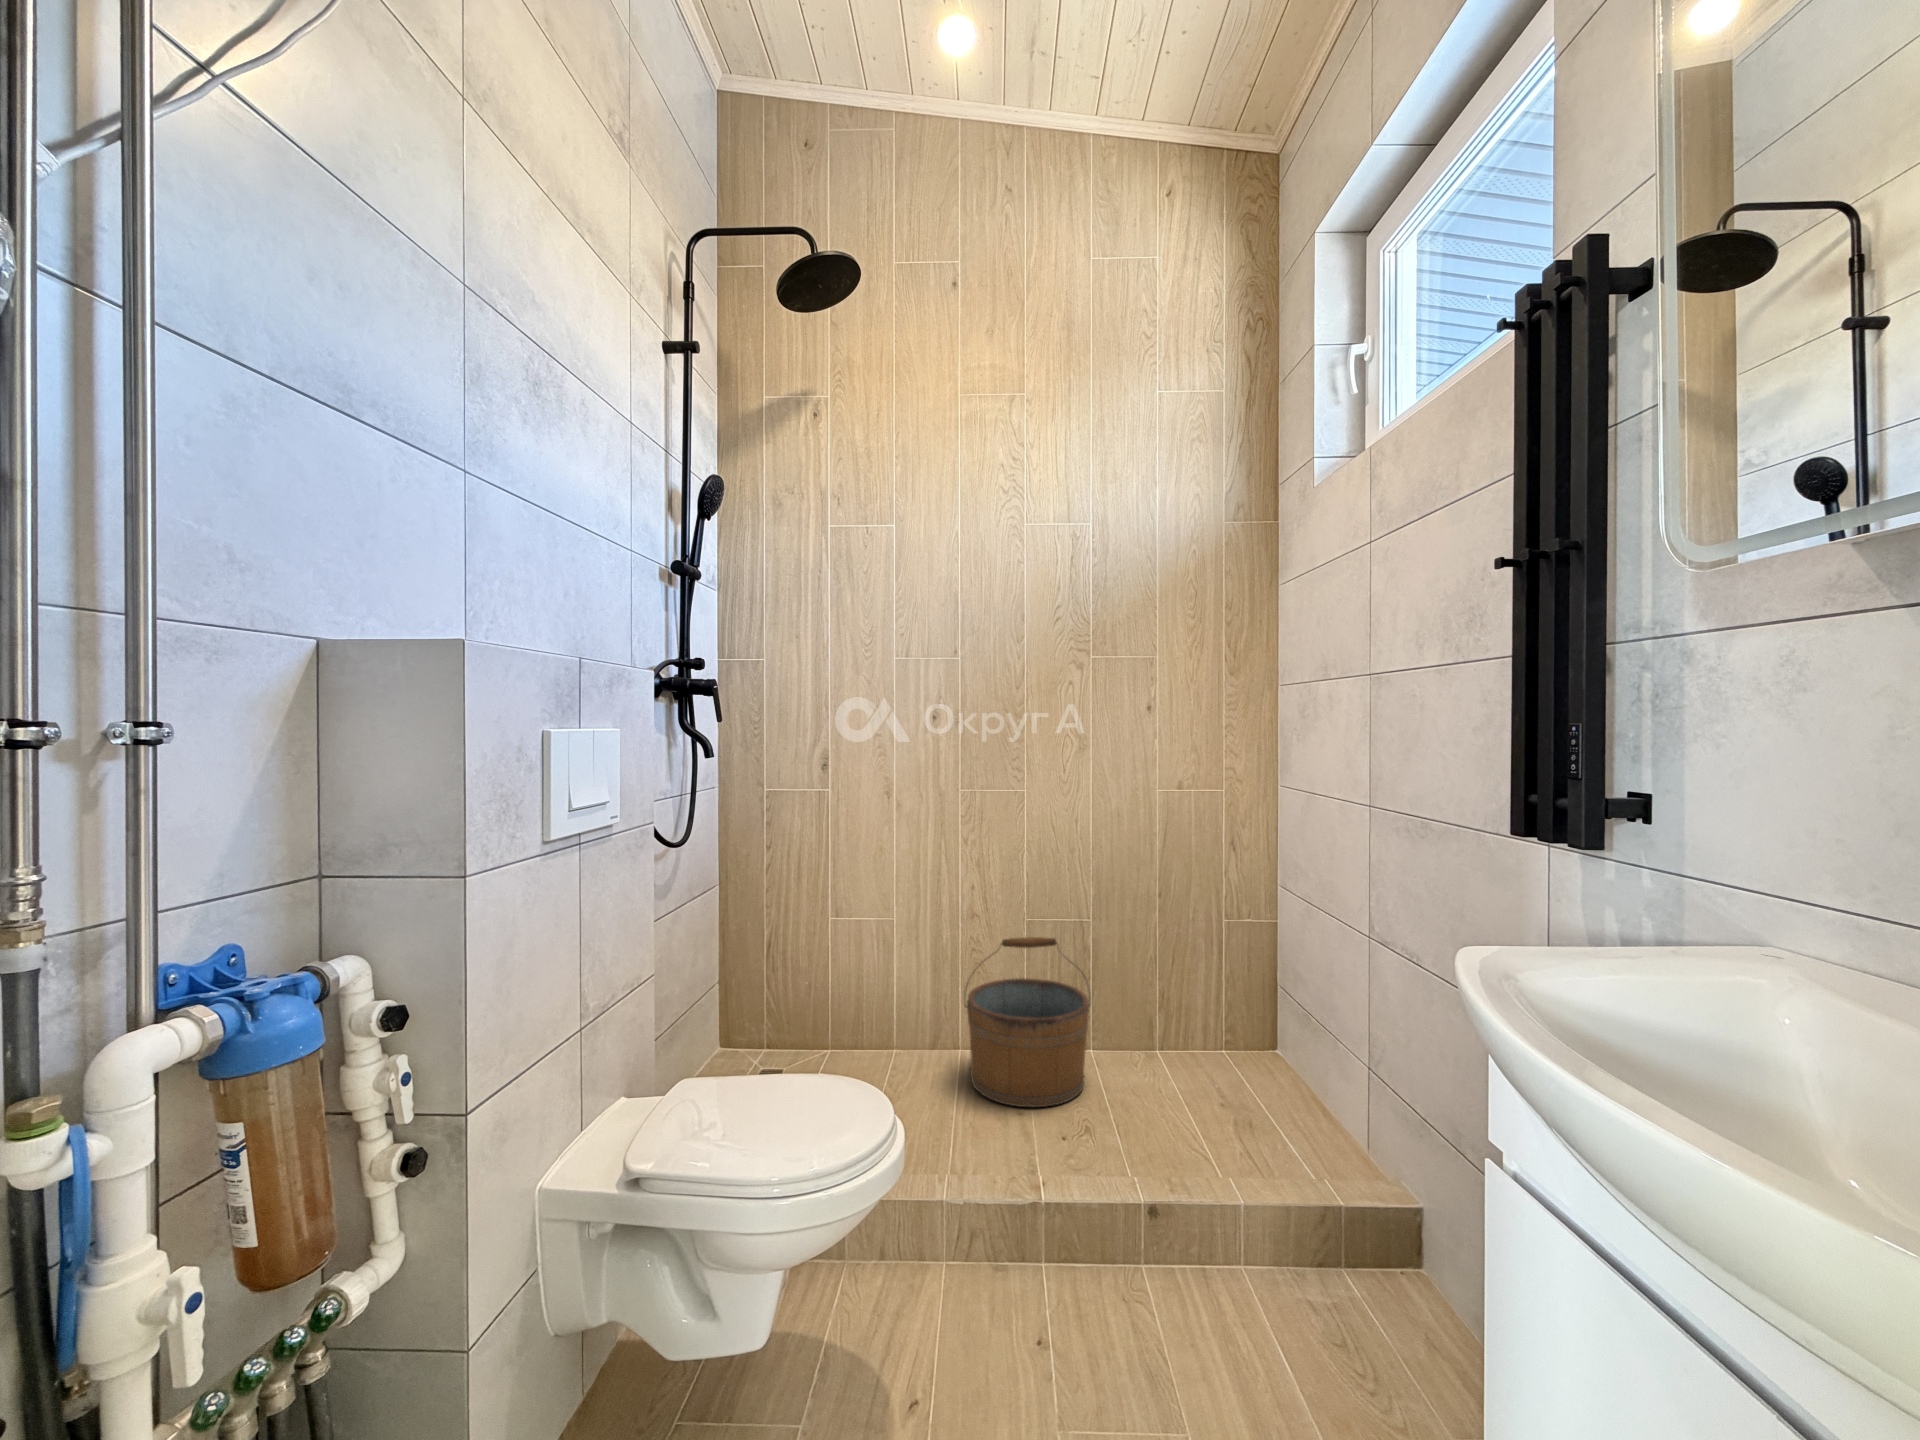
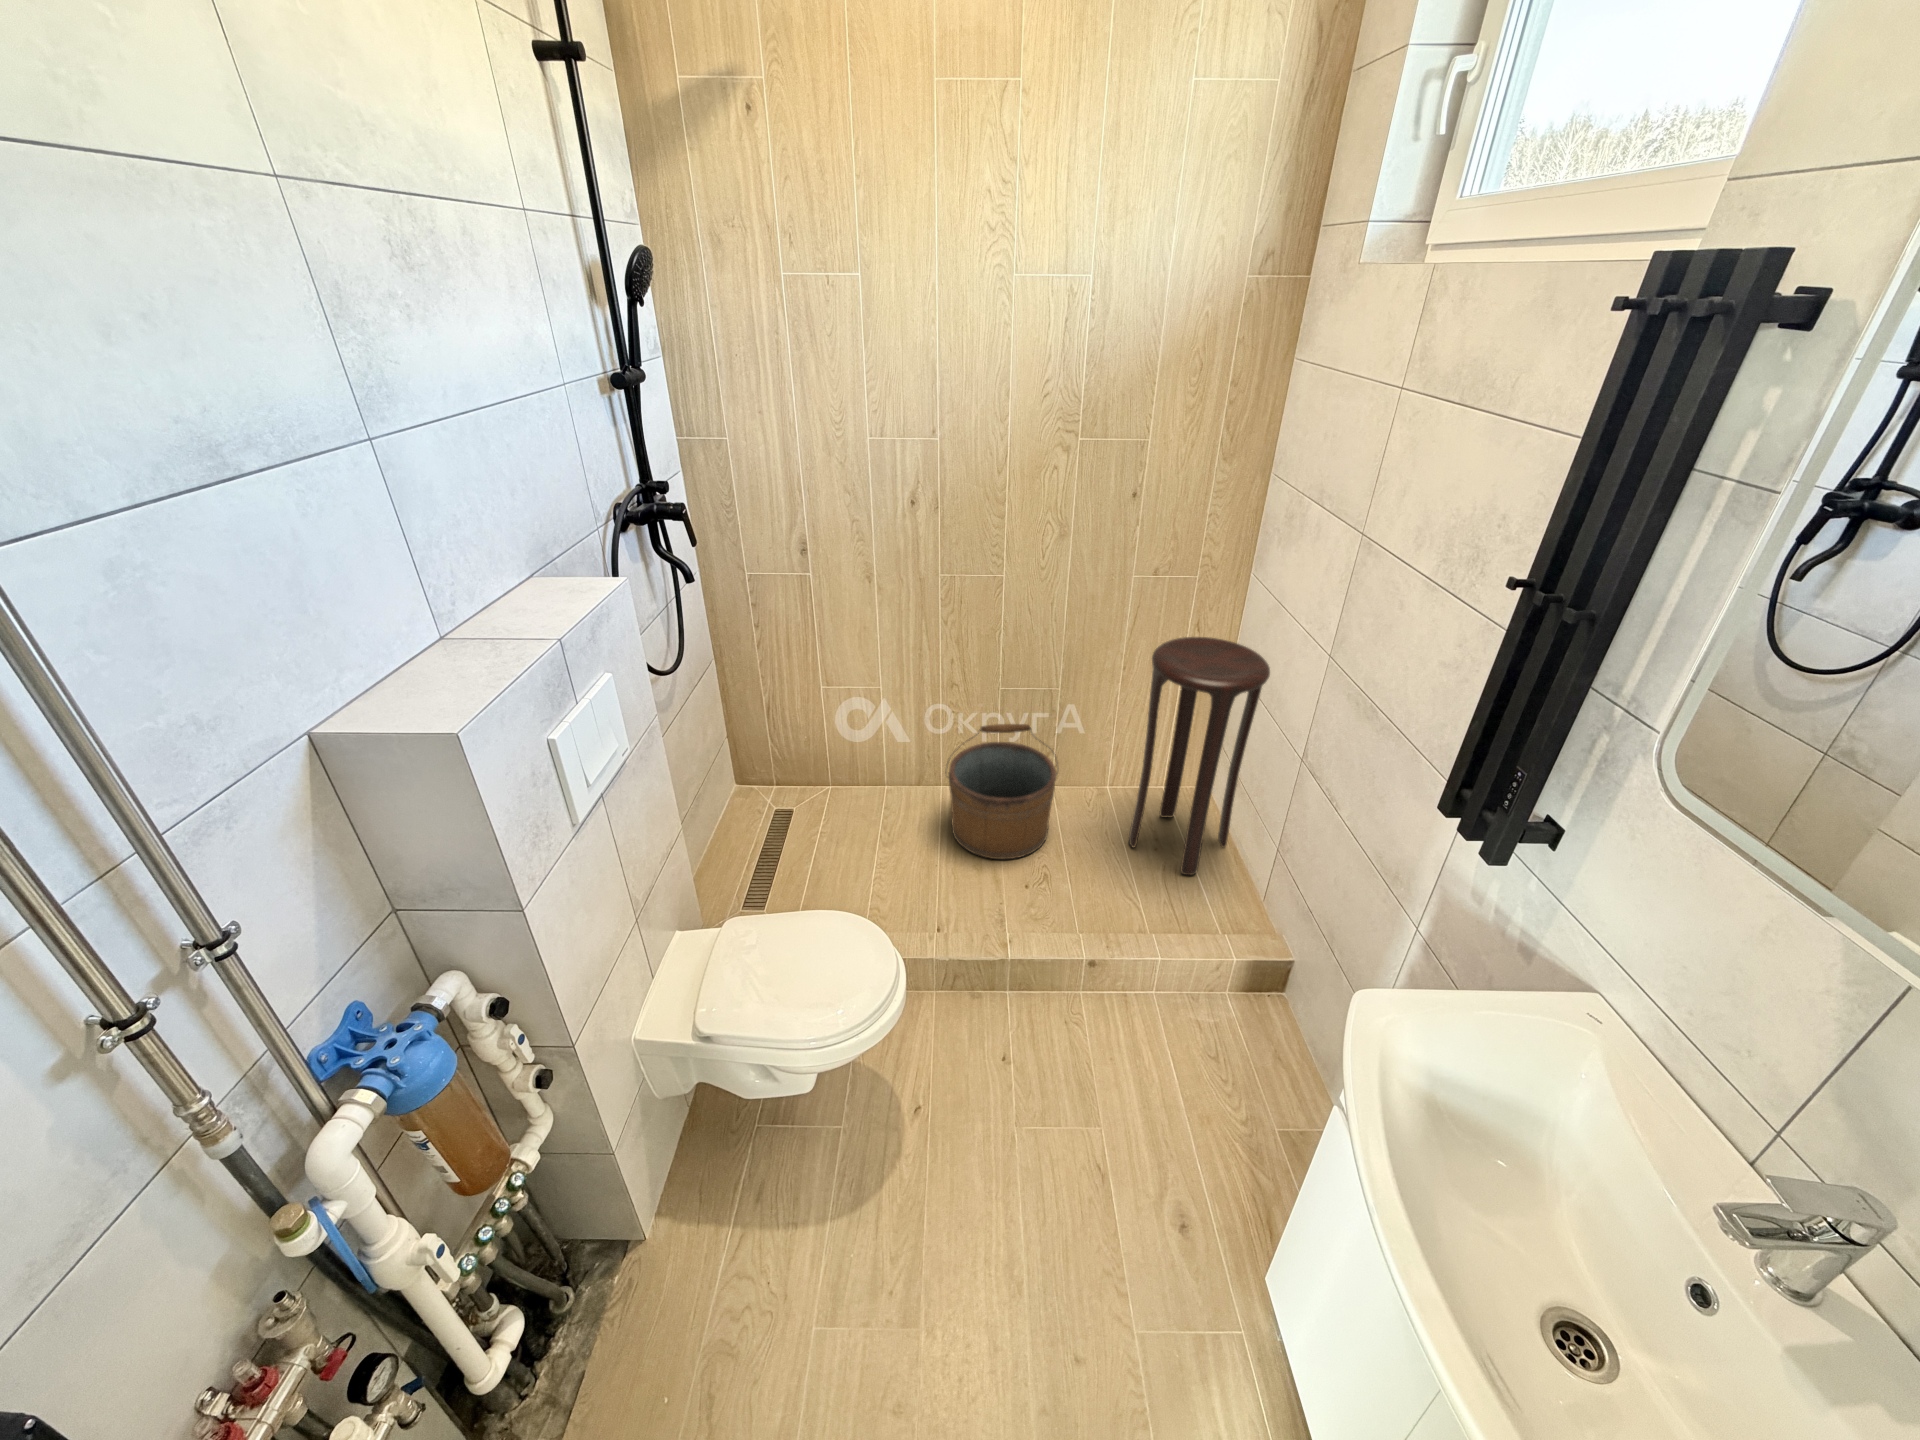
stool: none [1180,841,1308,1123] -> present [1129,637,1270,875]

